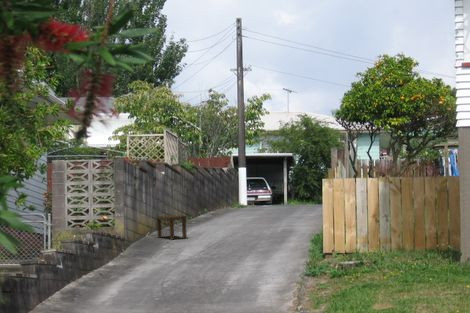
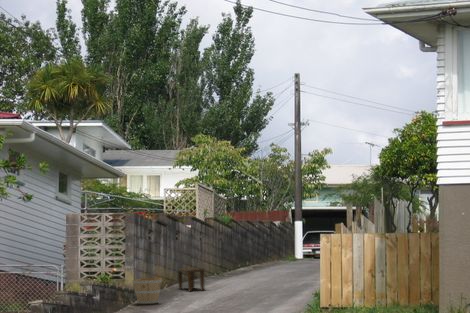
wooden bucket: none [123,226,153,253] -> present [133,278,162,304]

